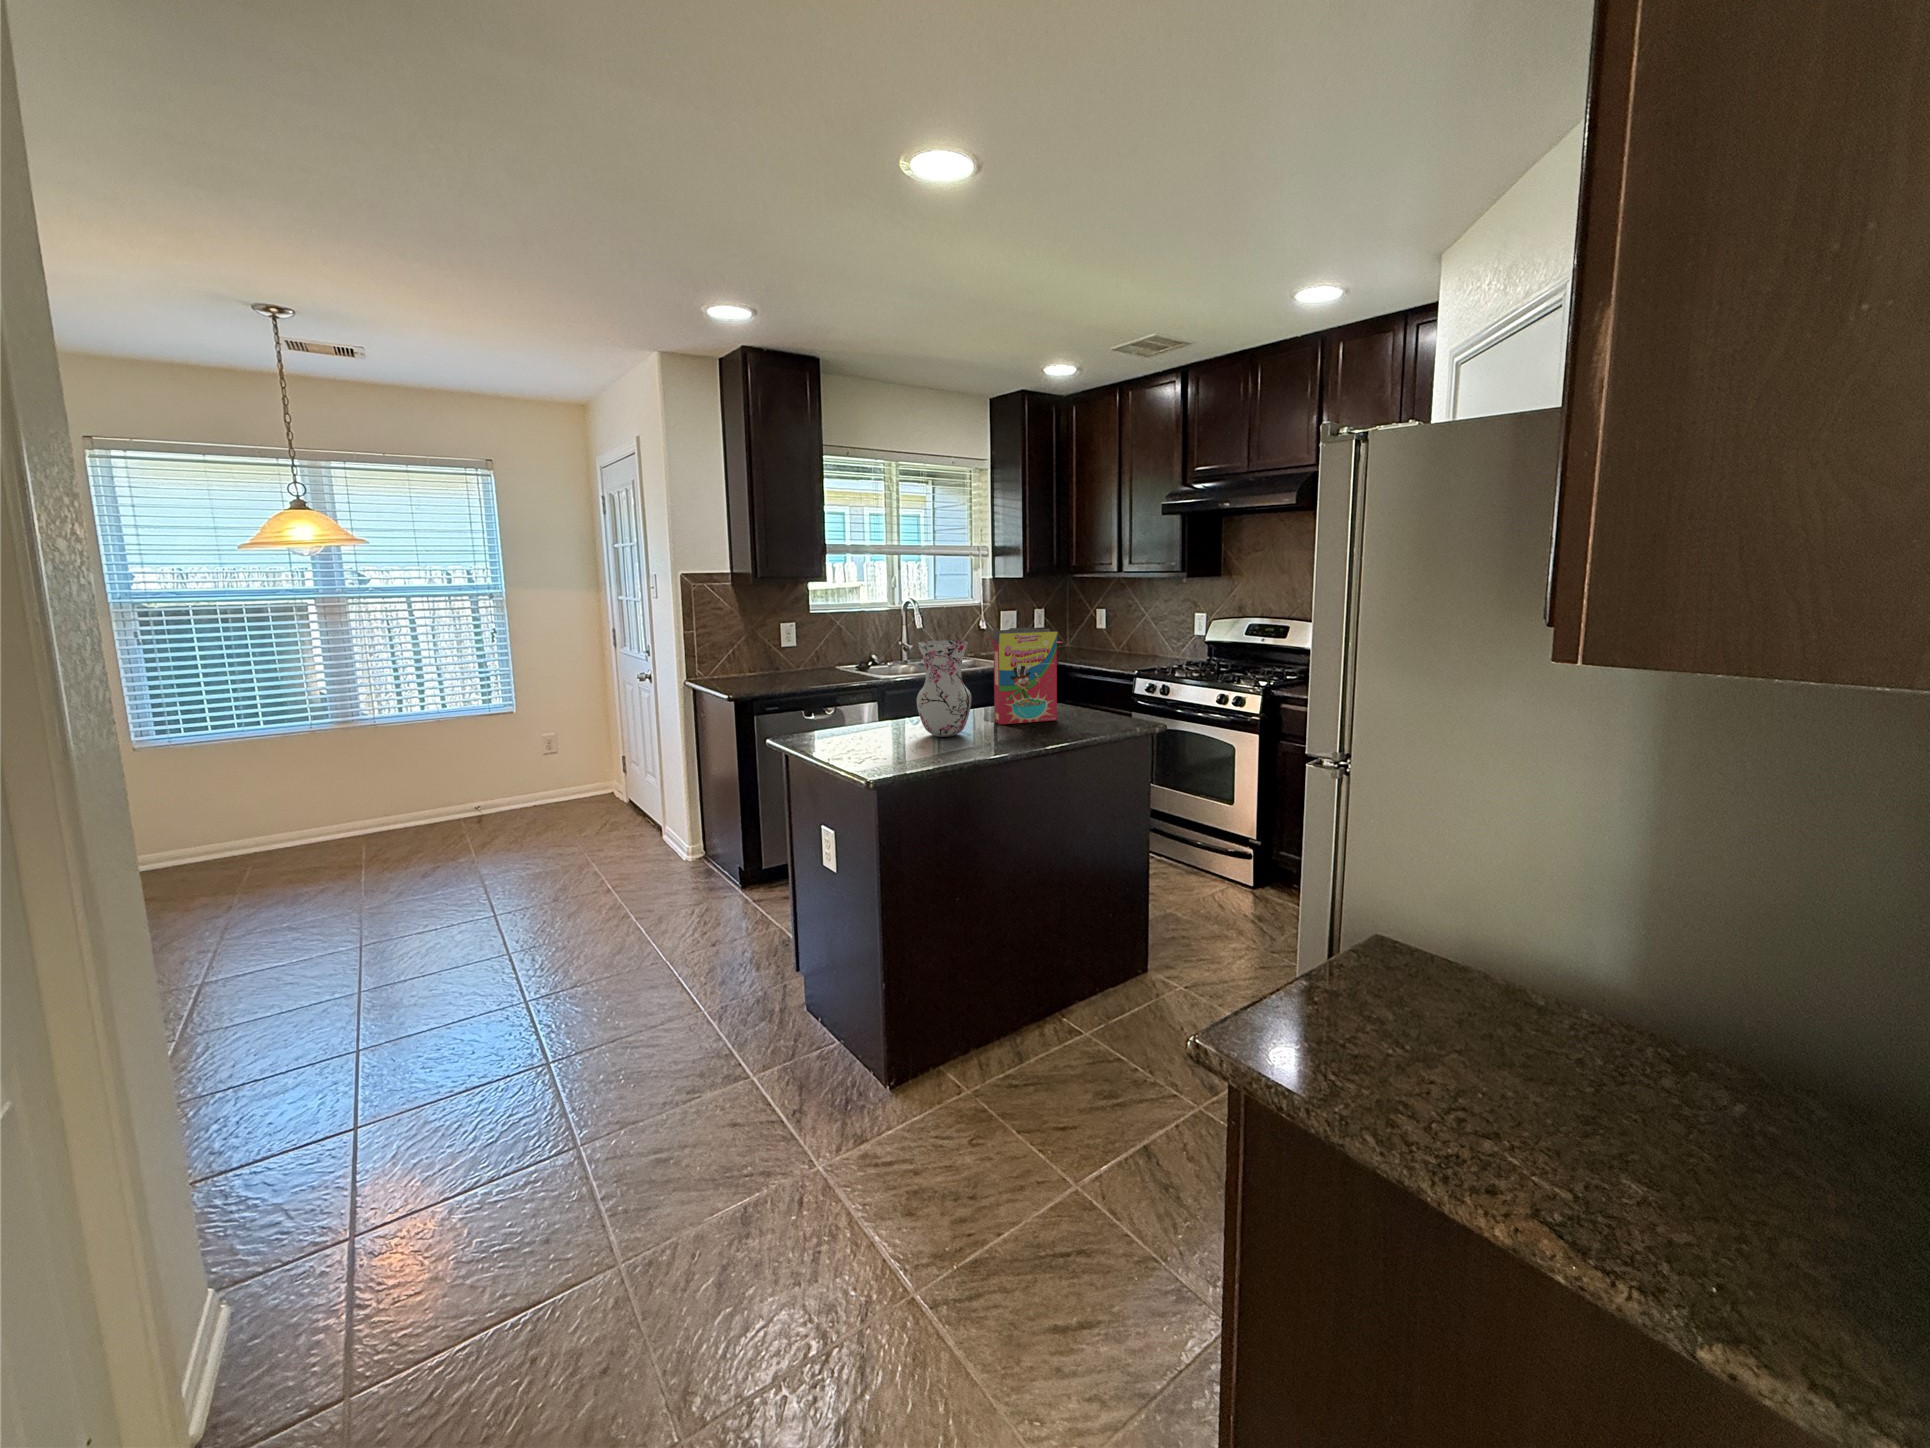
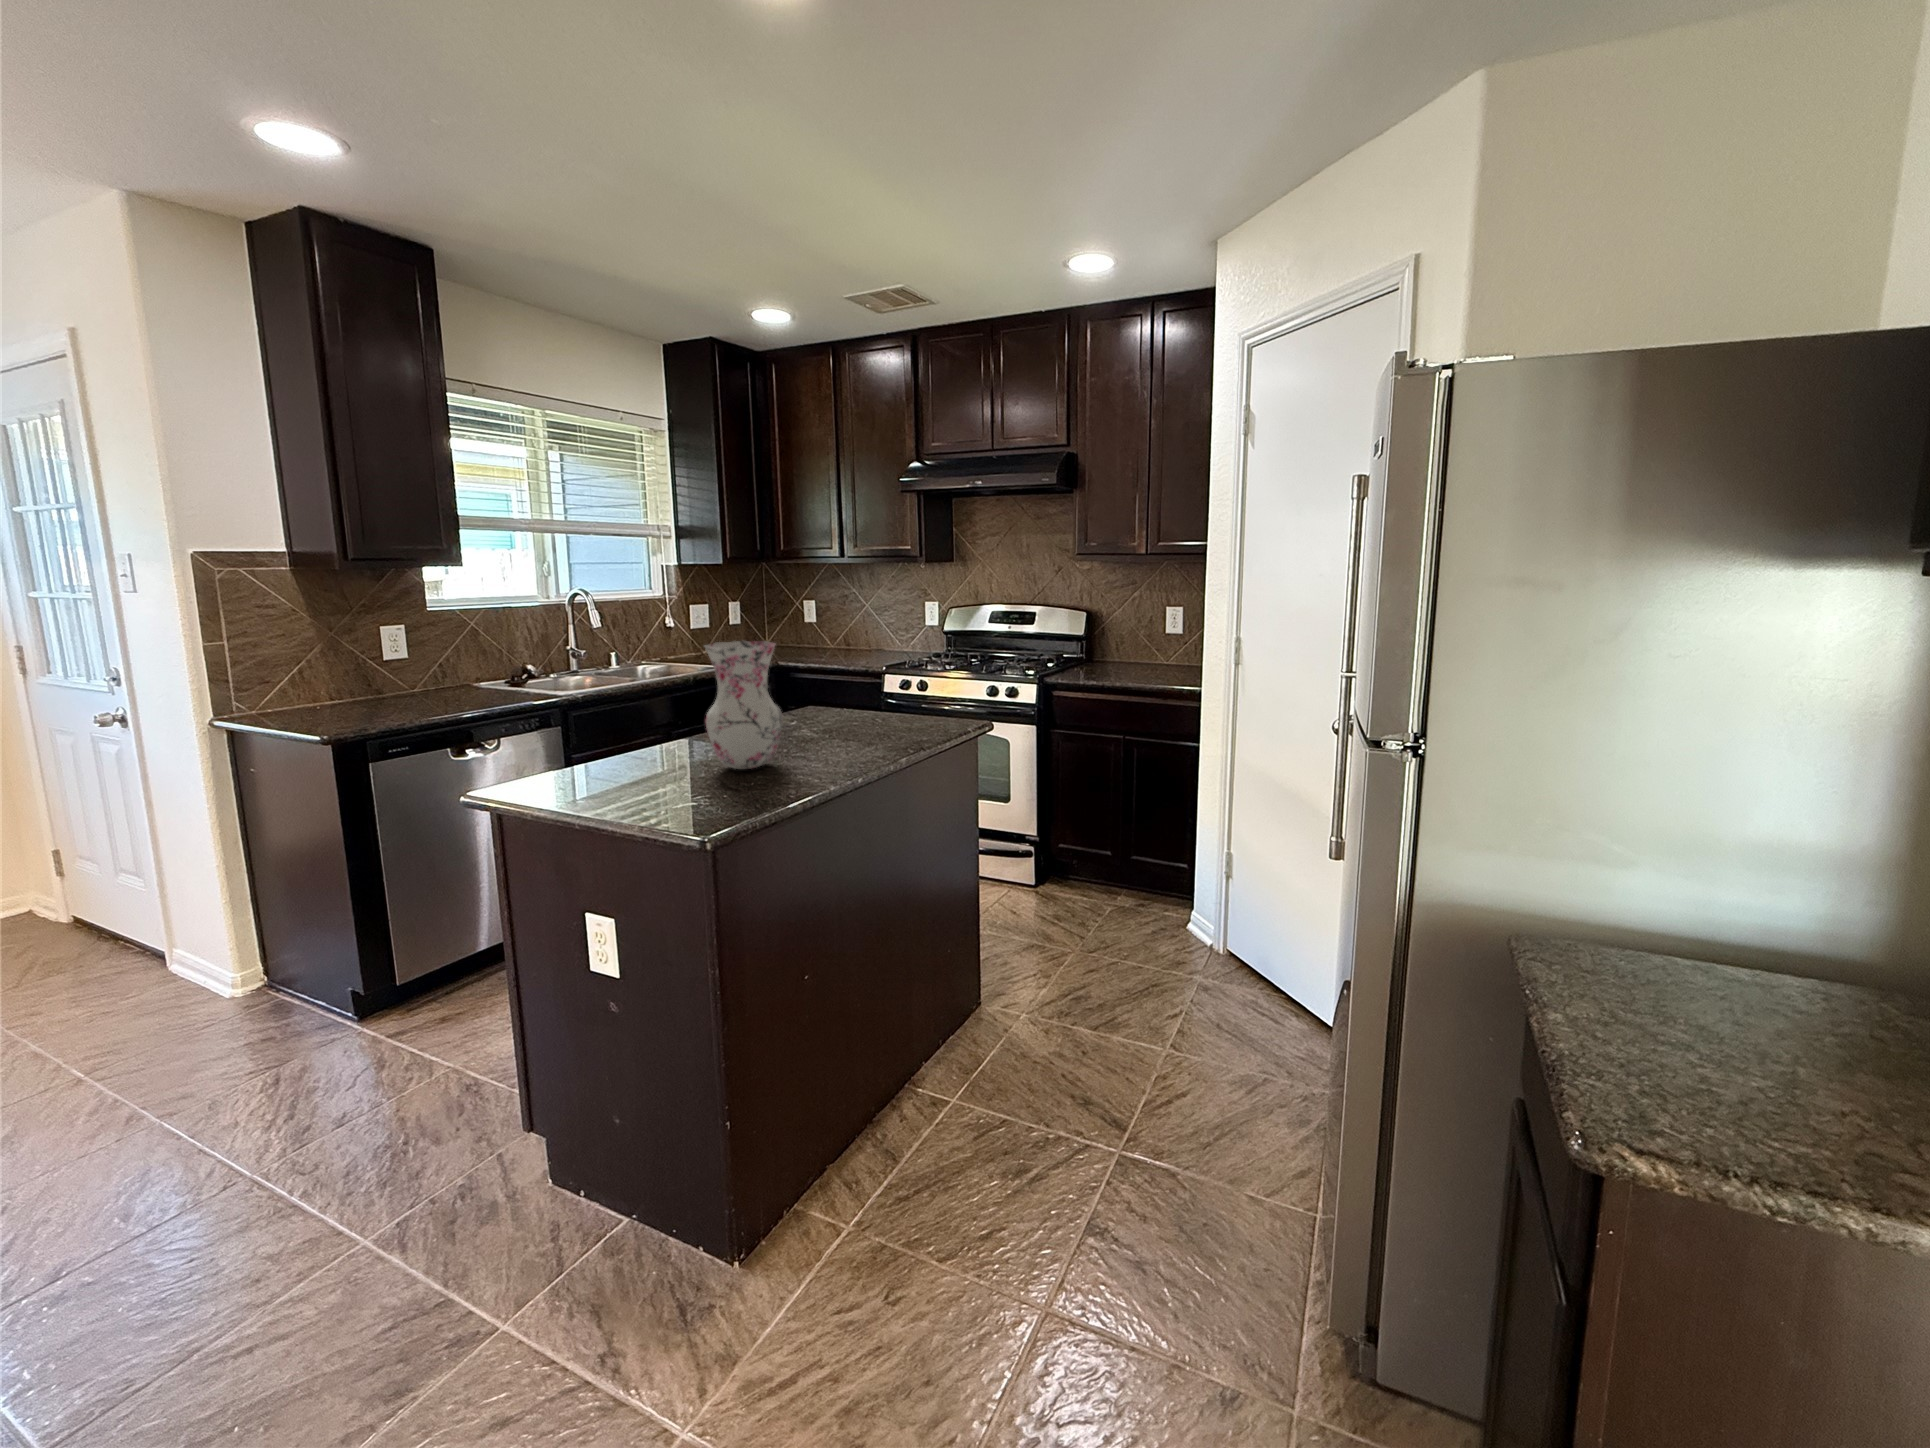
cereal box: present [990,627,1062,724] -> none [784,622,875,745]

